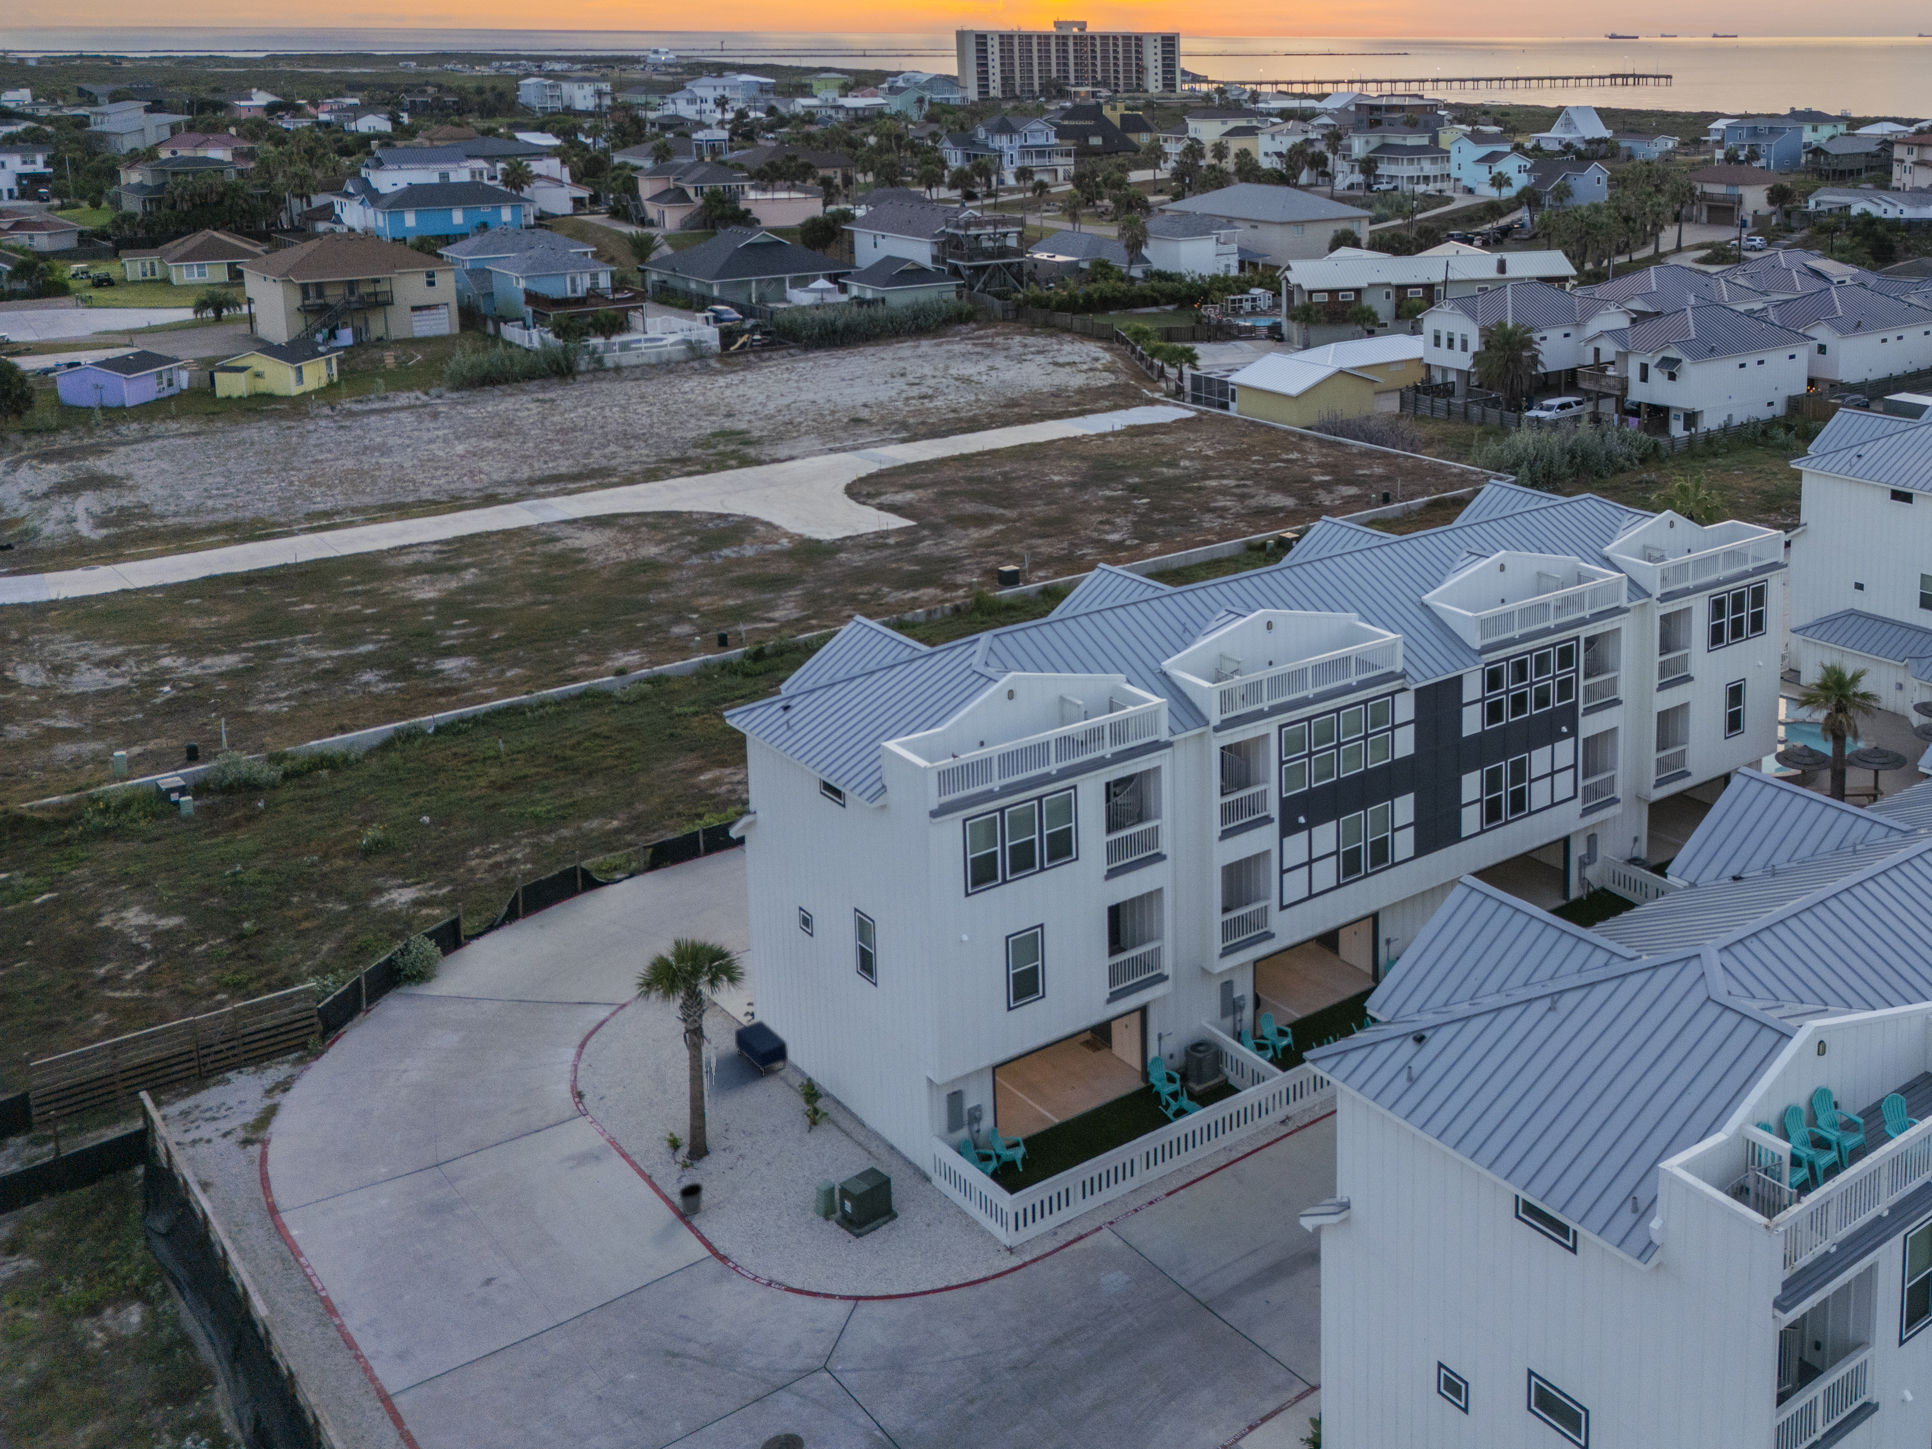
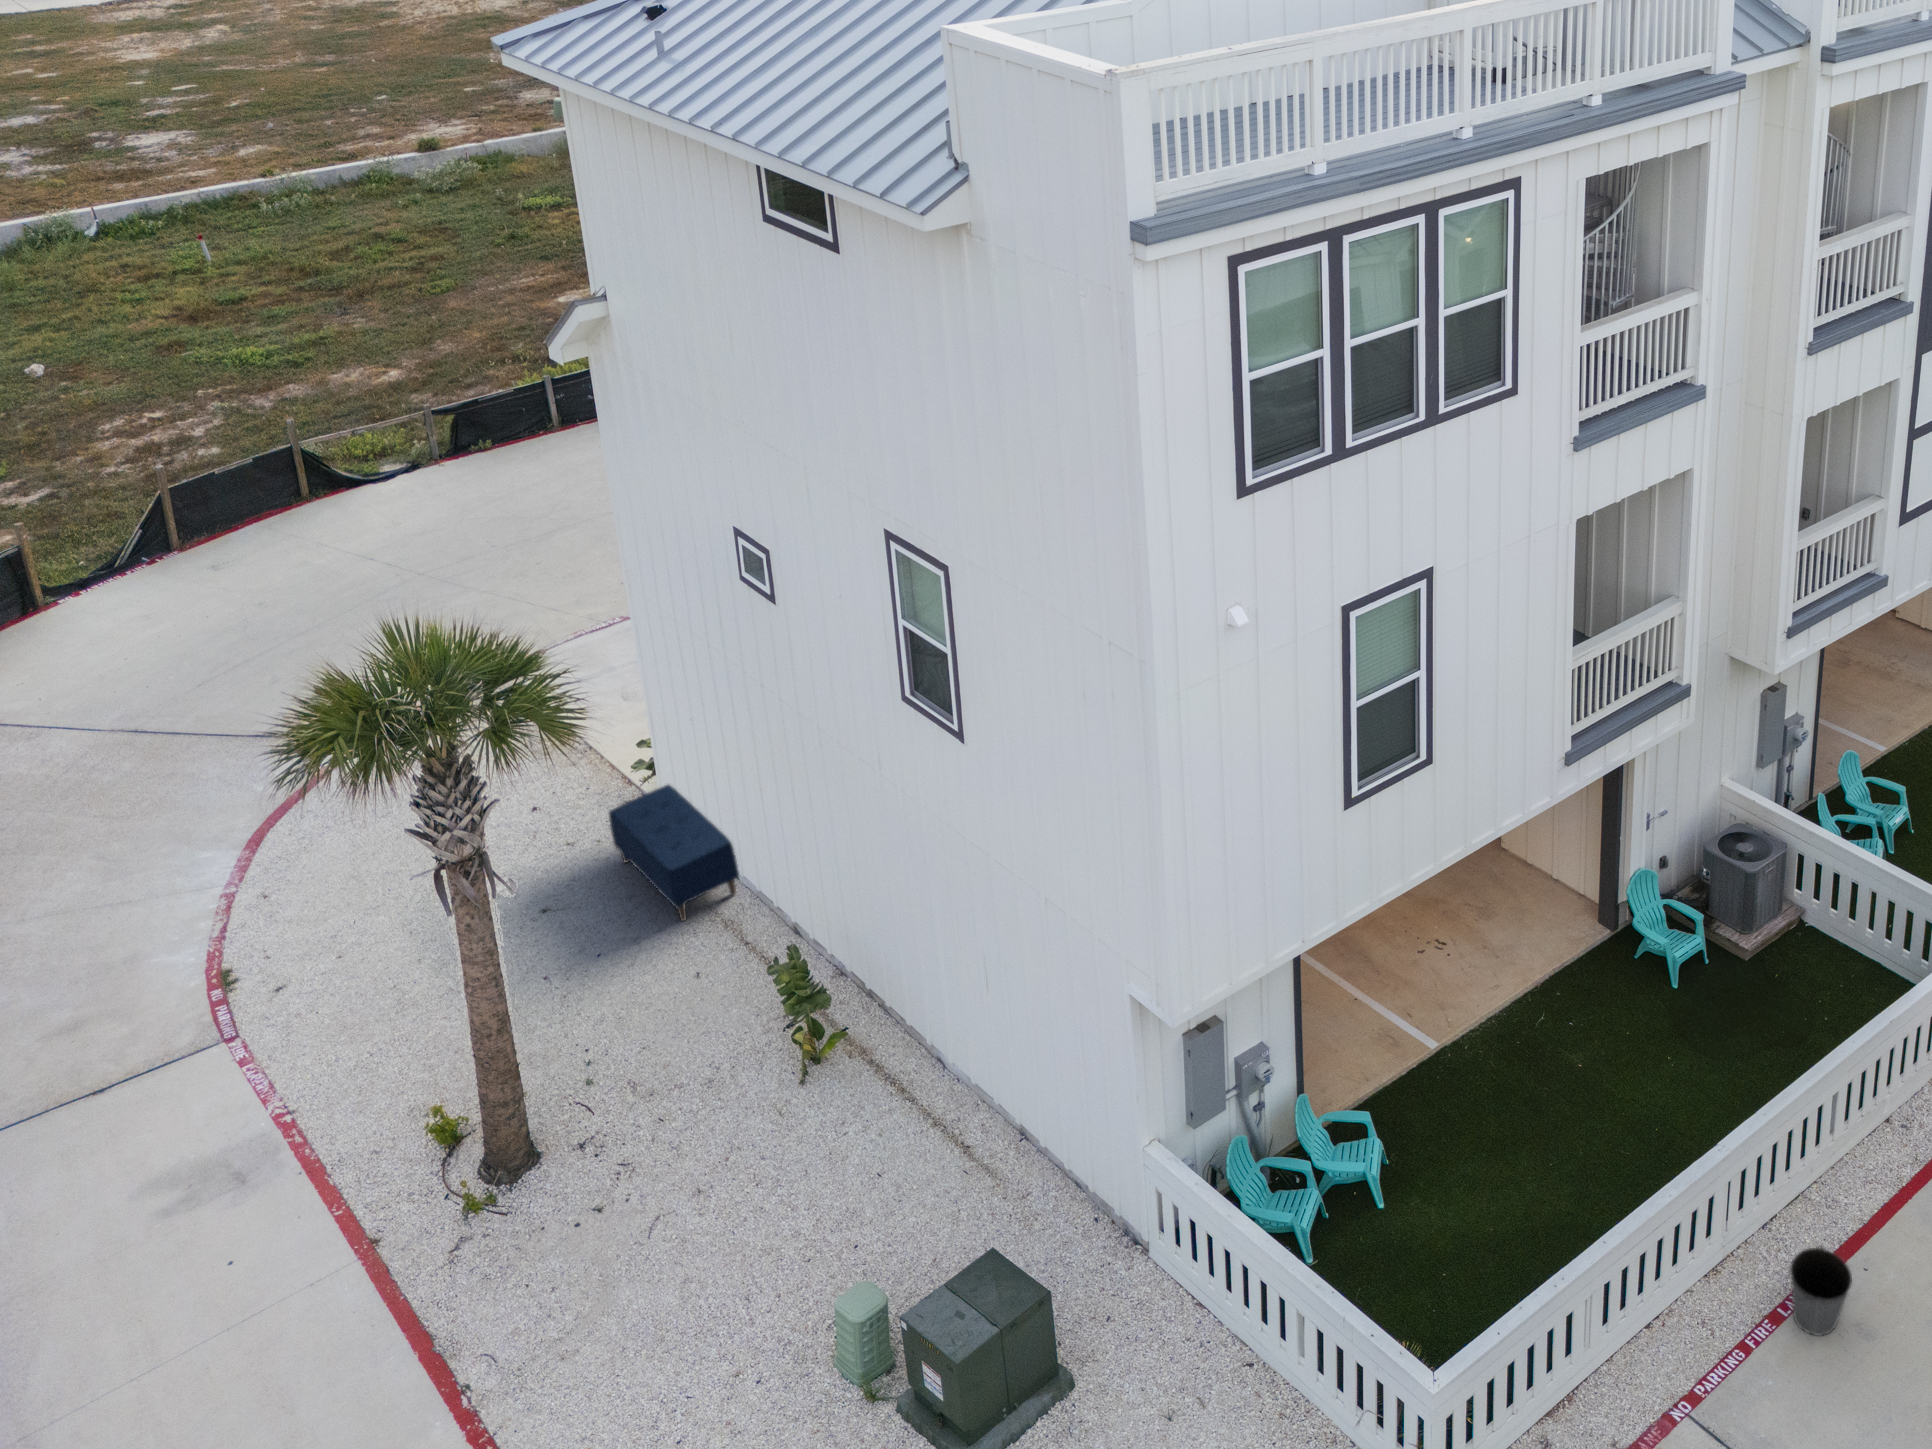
bucket: present [679,1183,703,1215] -> present [1786,1246,1852,1336]

